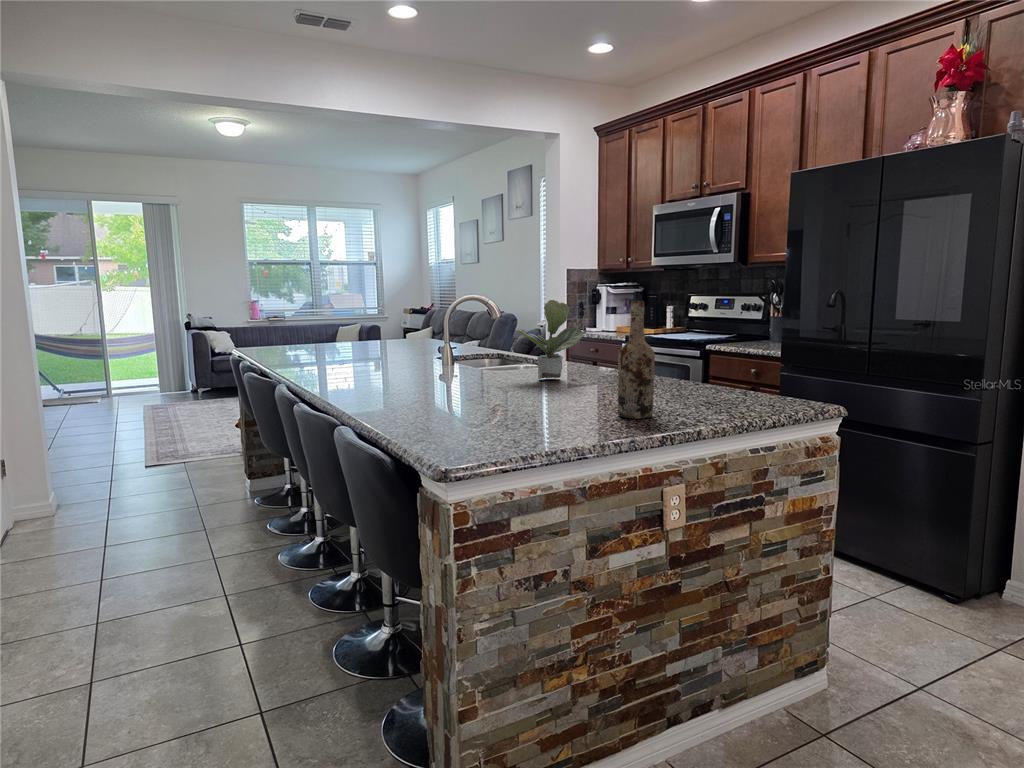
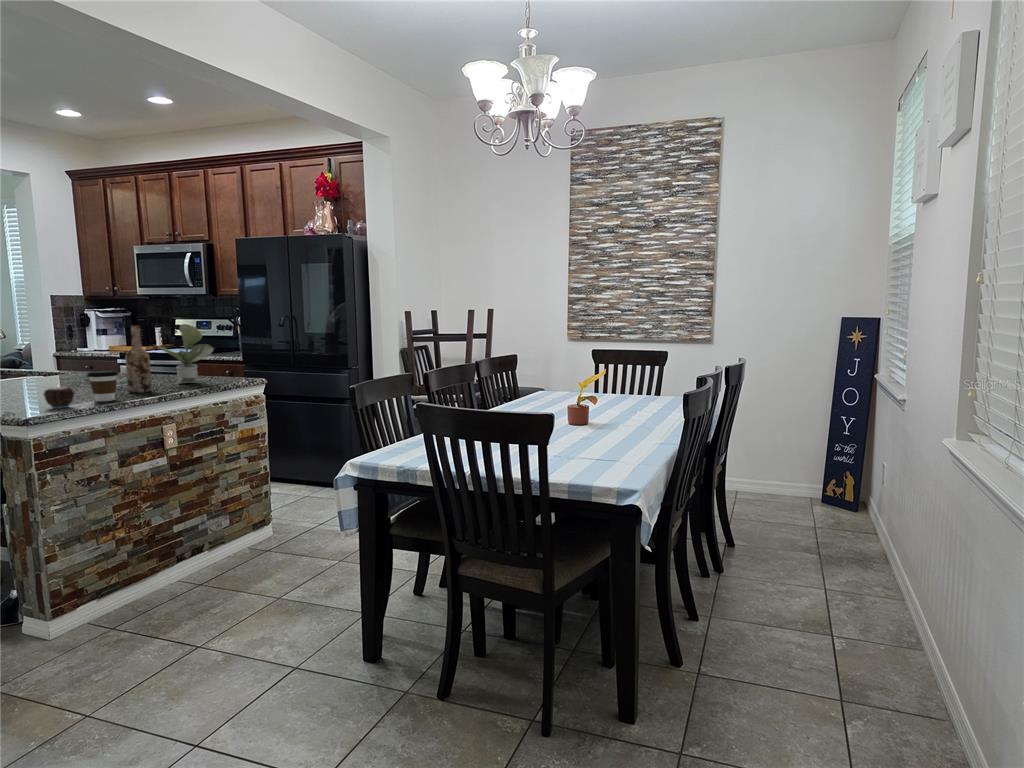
potted plant: present [517,300,583,379] -> present [159,324,213,383]
coffee cup: none [555,379,602,435] -> present [87,370,118,401]
candle: none [487,401,531,445] -> present [44,387,74,409]

